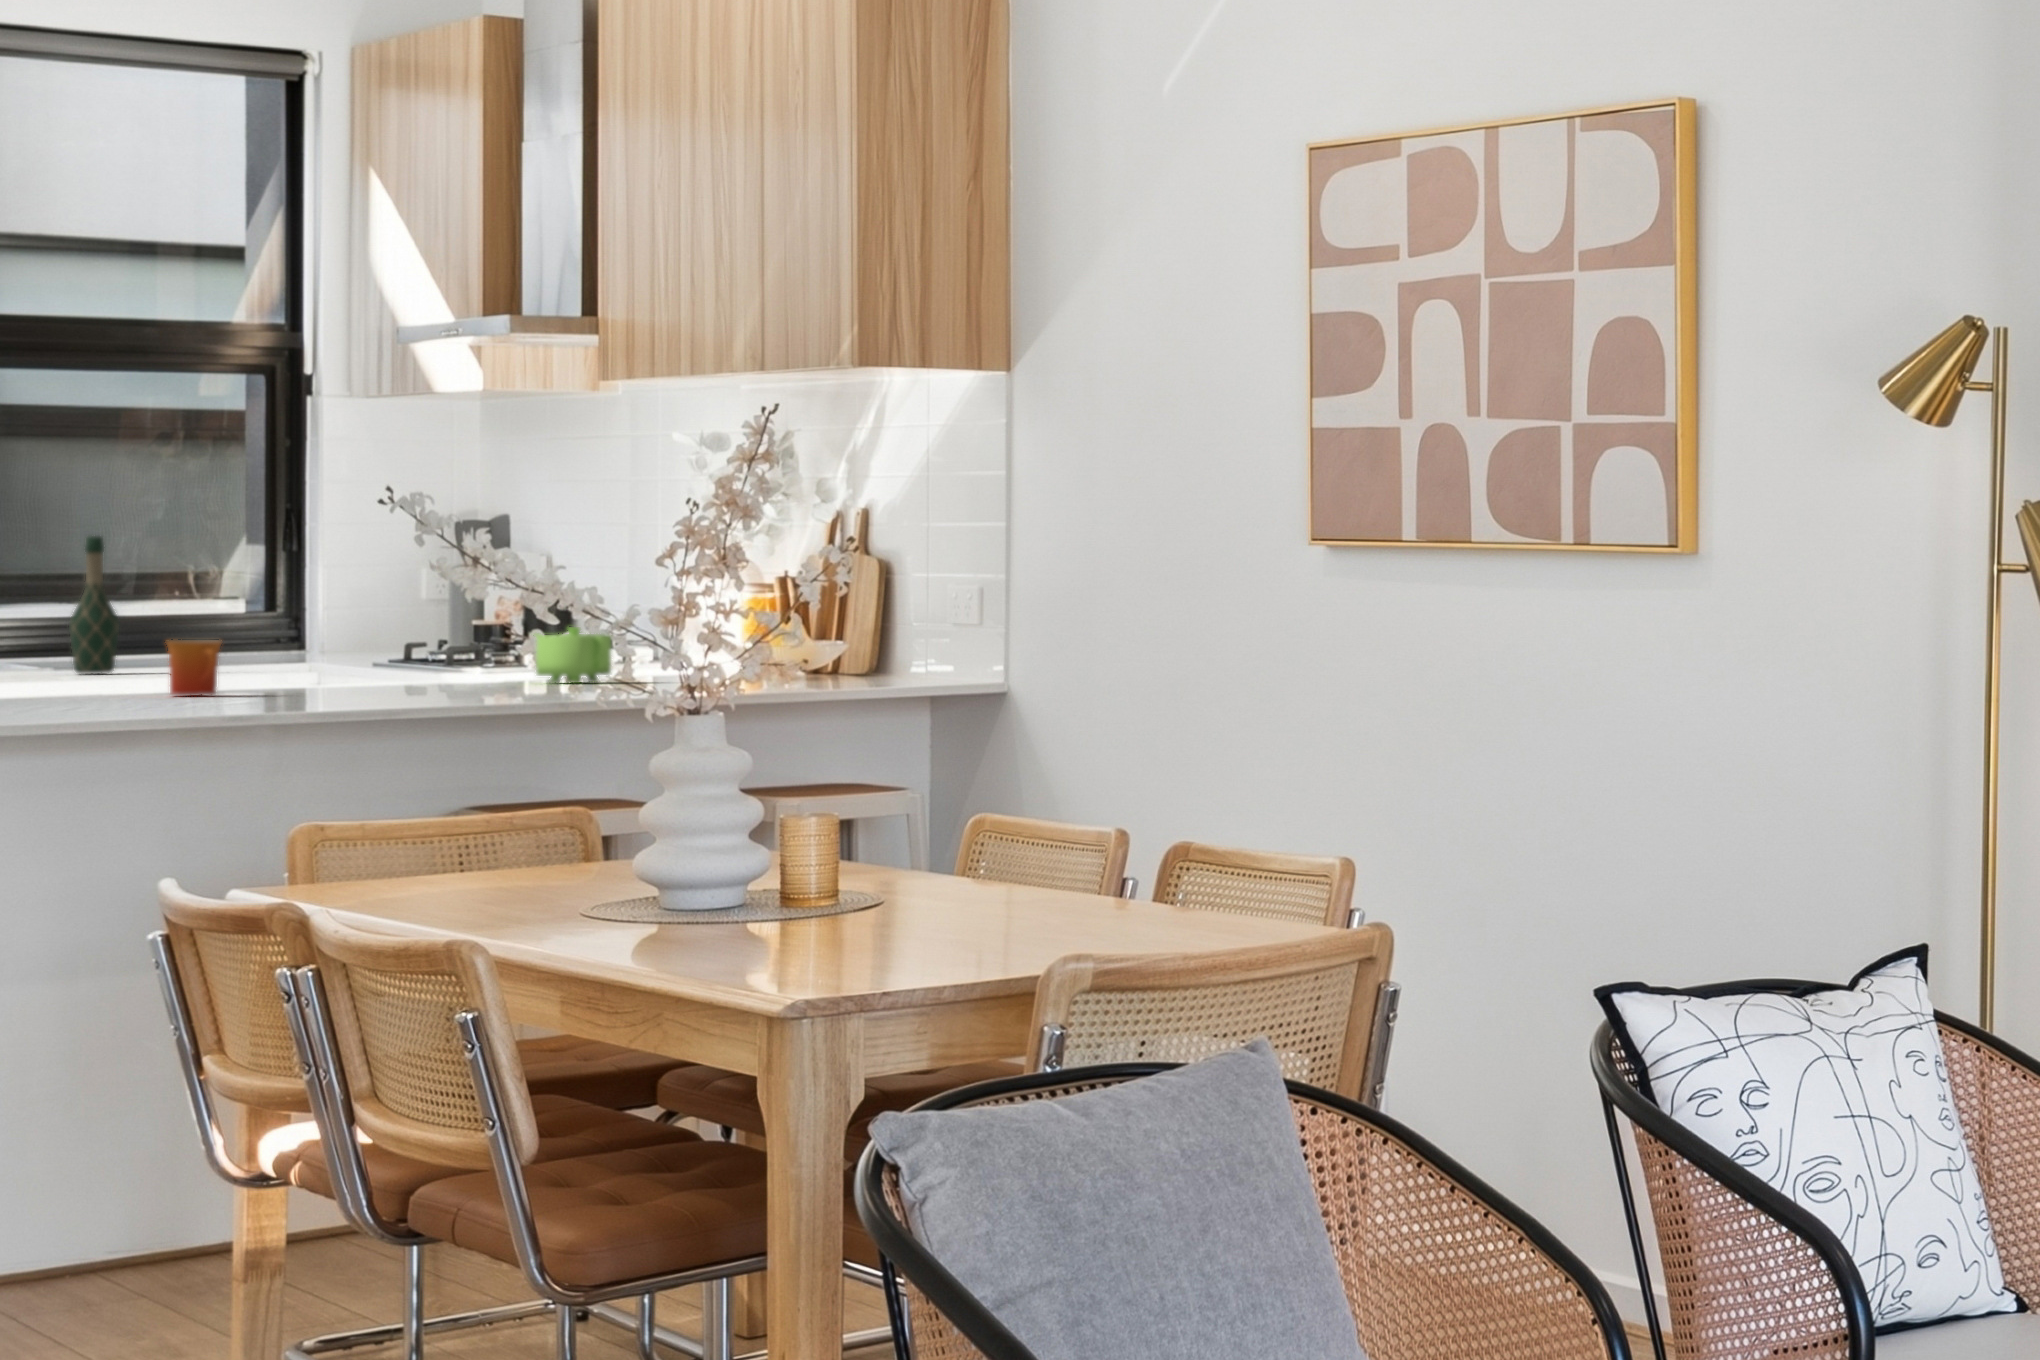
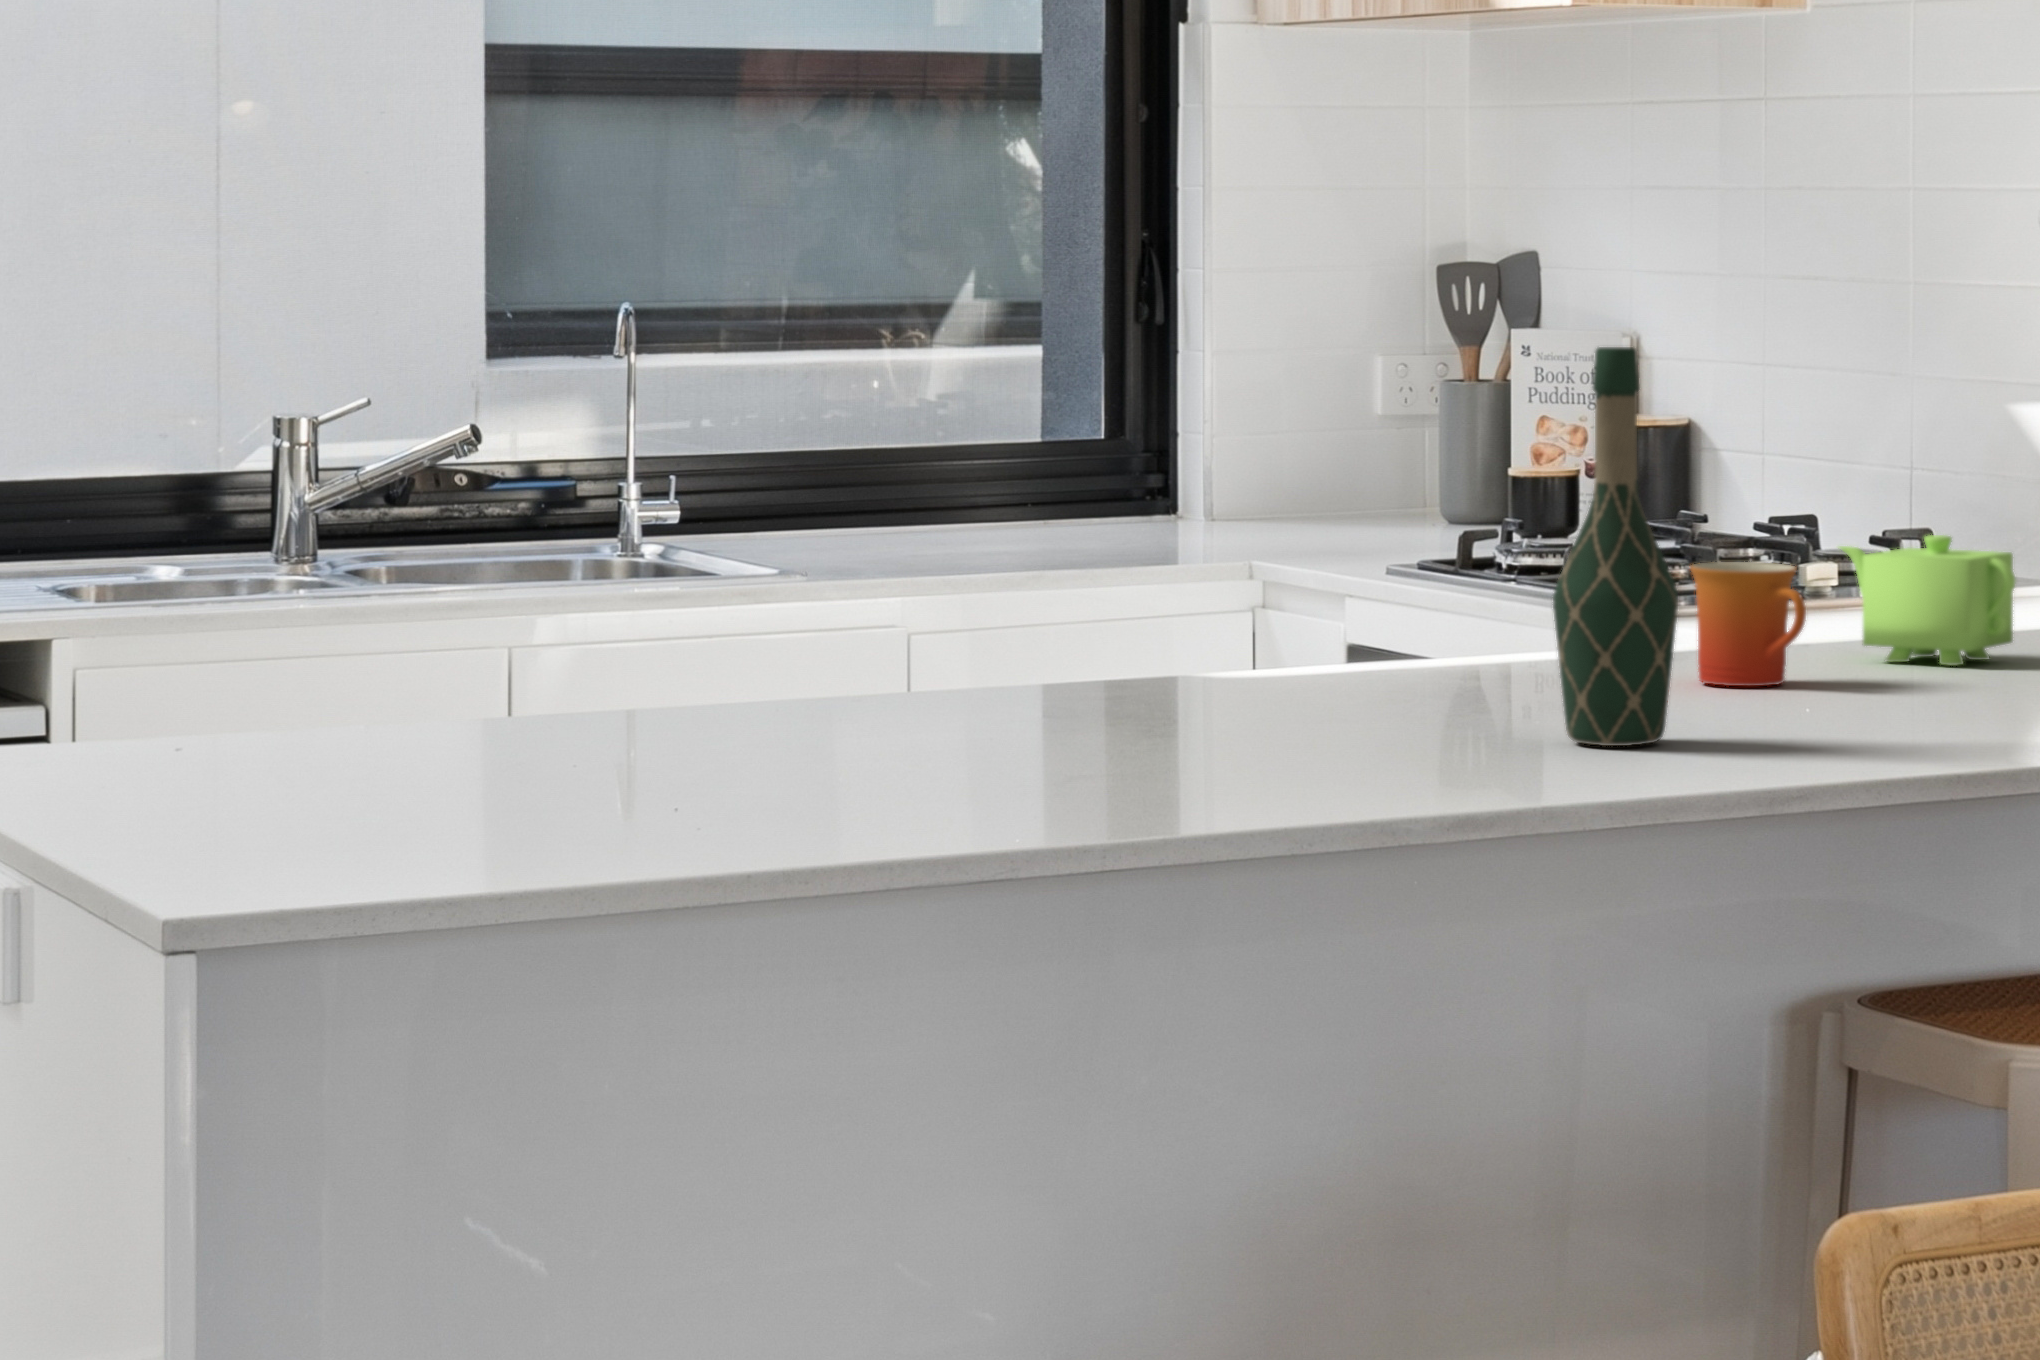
wine bottle: present [69,536,120,674] -> present [1553,347,1678,746]
mug: present [167,640,222,696] -> present [1690,562,1806,686]

